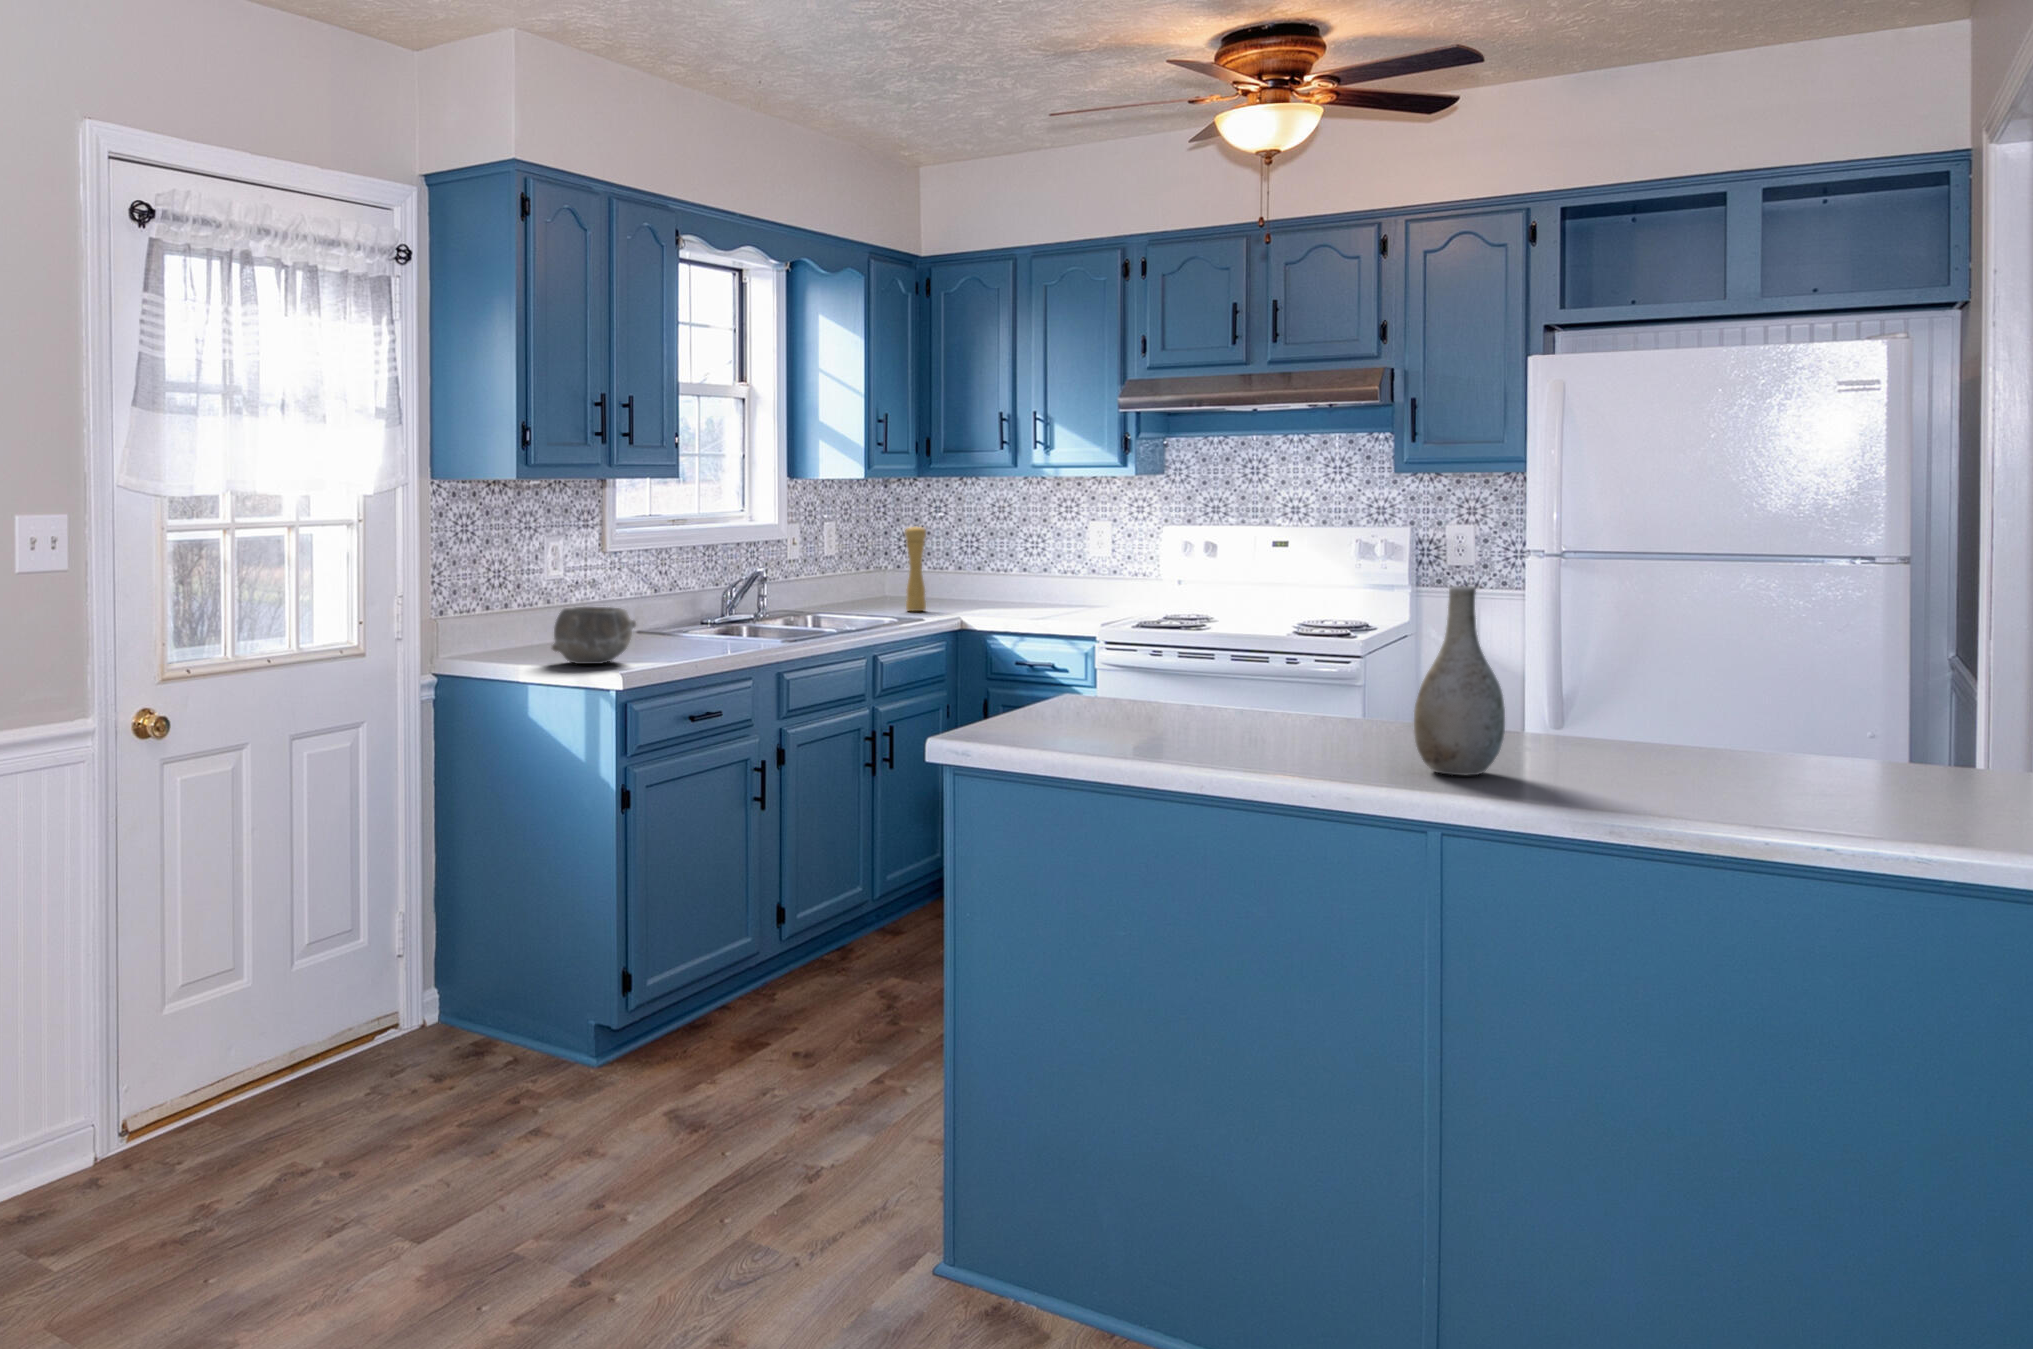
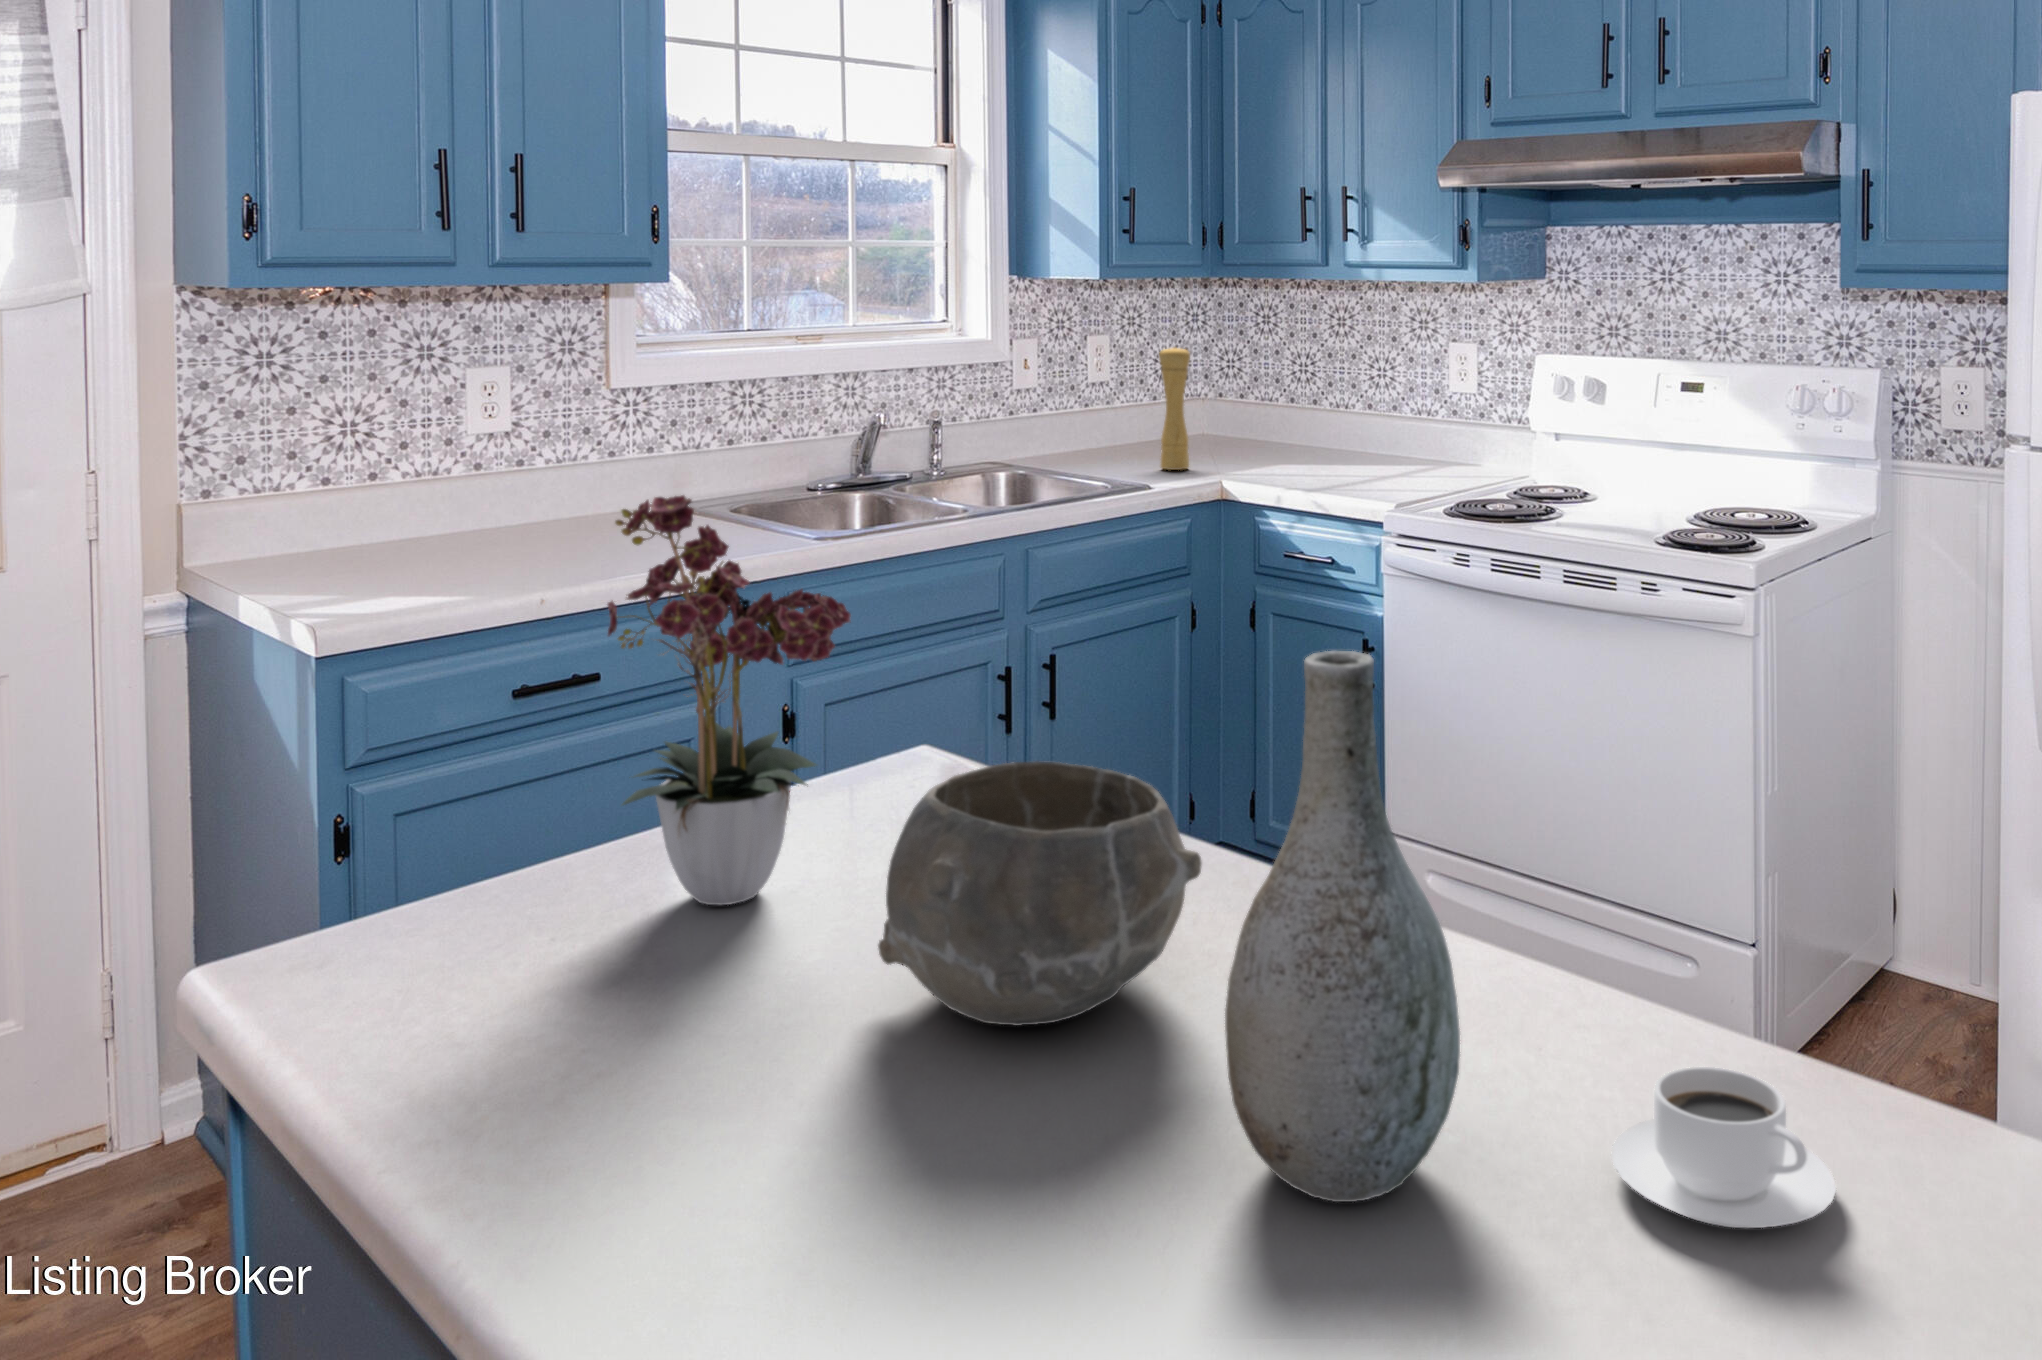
flower arrangement: none [1036,550,1137,742] -> present [608,495,851,905]
bowl: present [551,607,636,664] -> present [878,762,1201,1026]
coffee cup: none [1547,735,1633,773] -> present [1611,1067,1836,1228]

